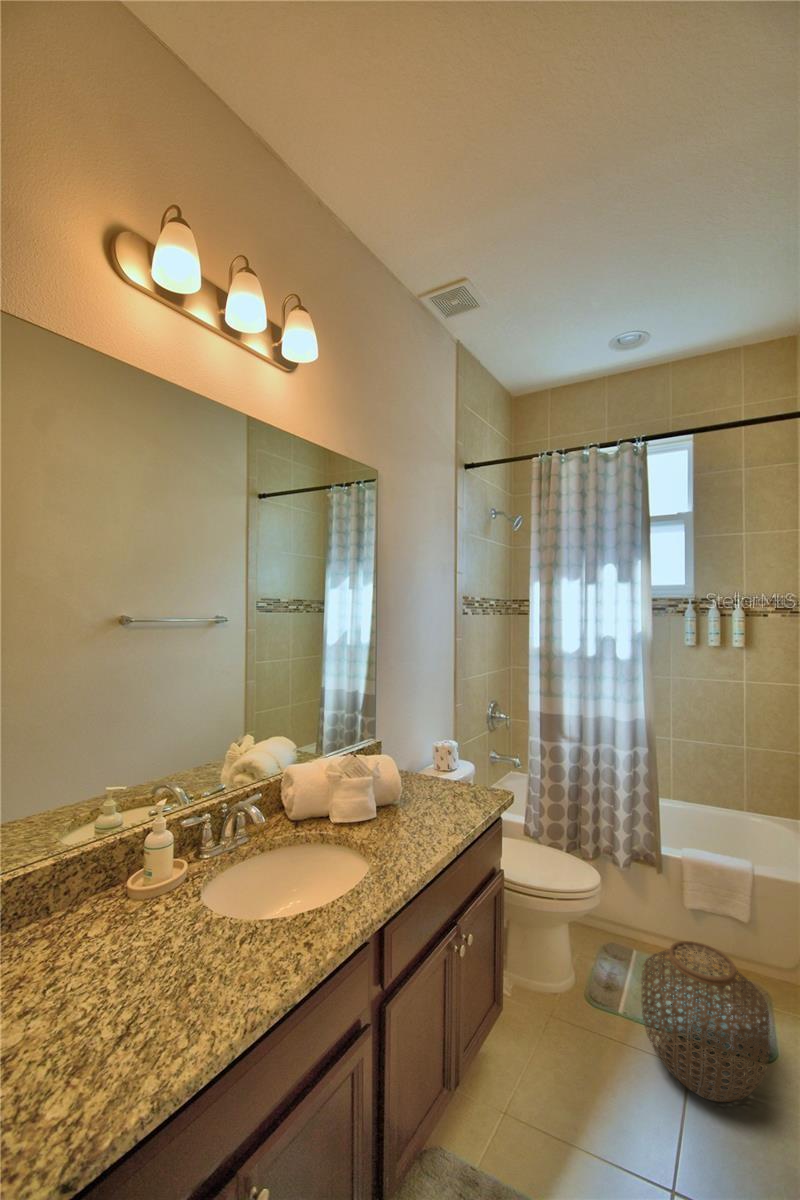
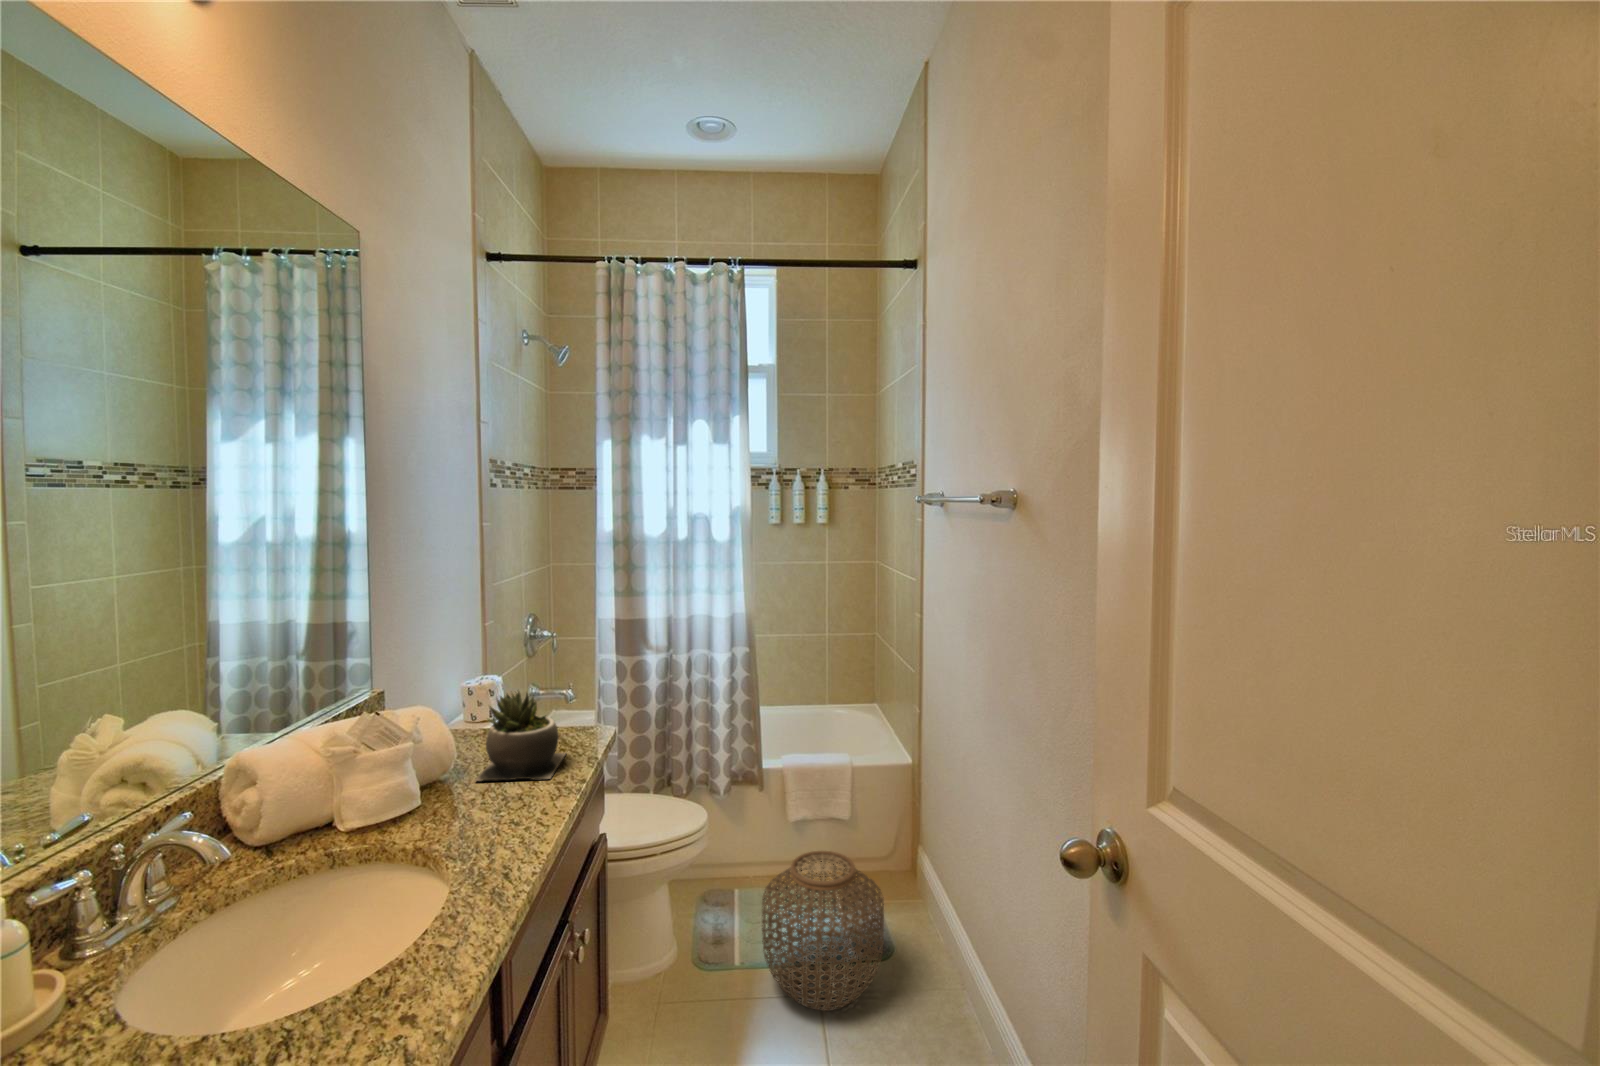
succulent plant: none [409,754,472,820] -> present [475,691,565,781]

